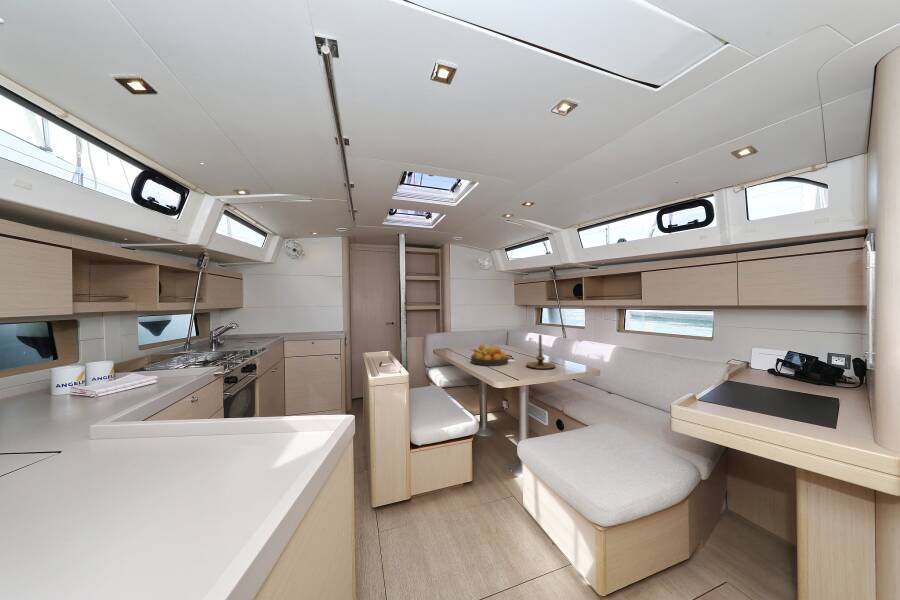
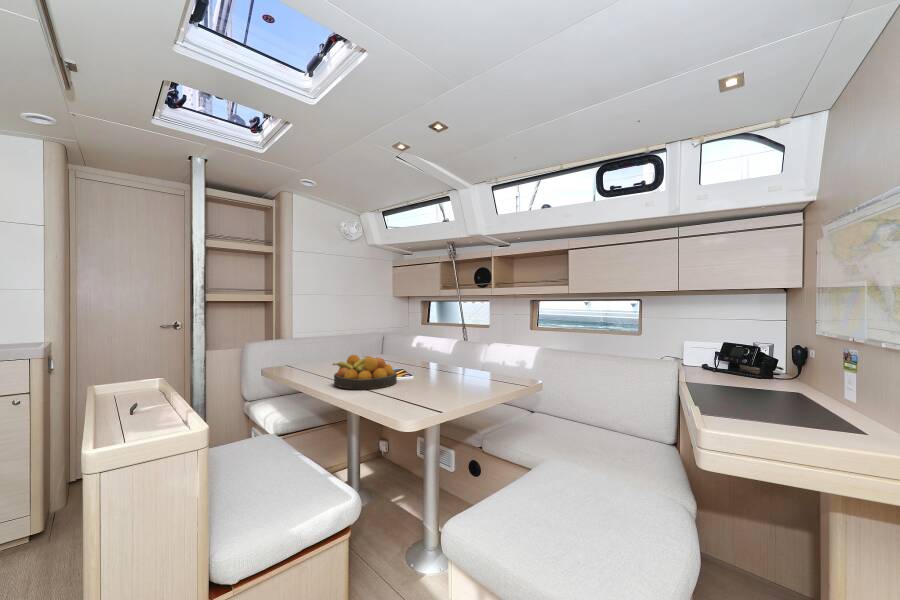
candle holder: present [526,335,555,369] -> none [427,334,471,387]

